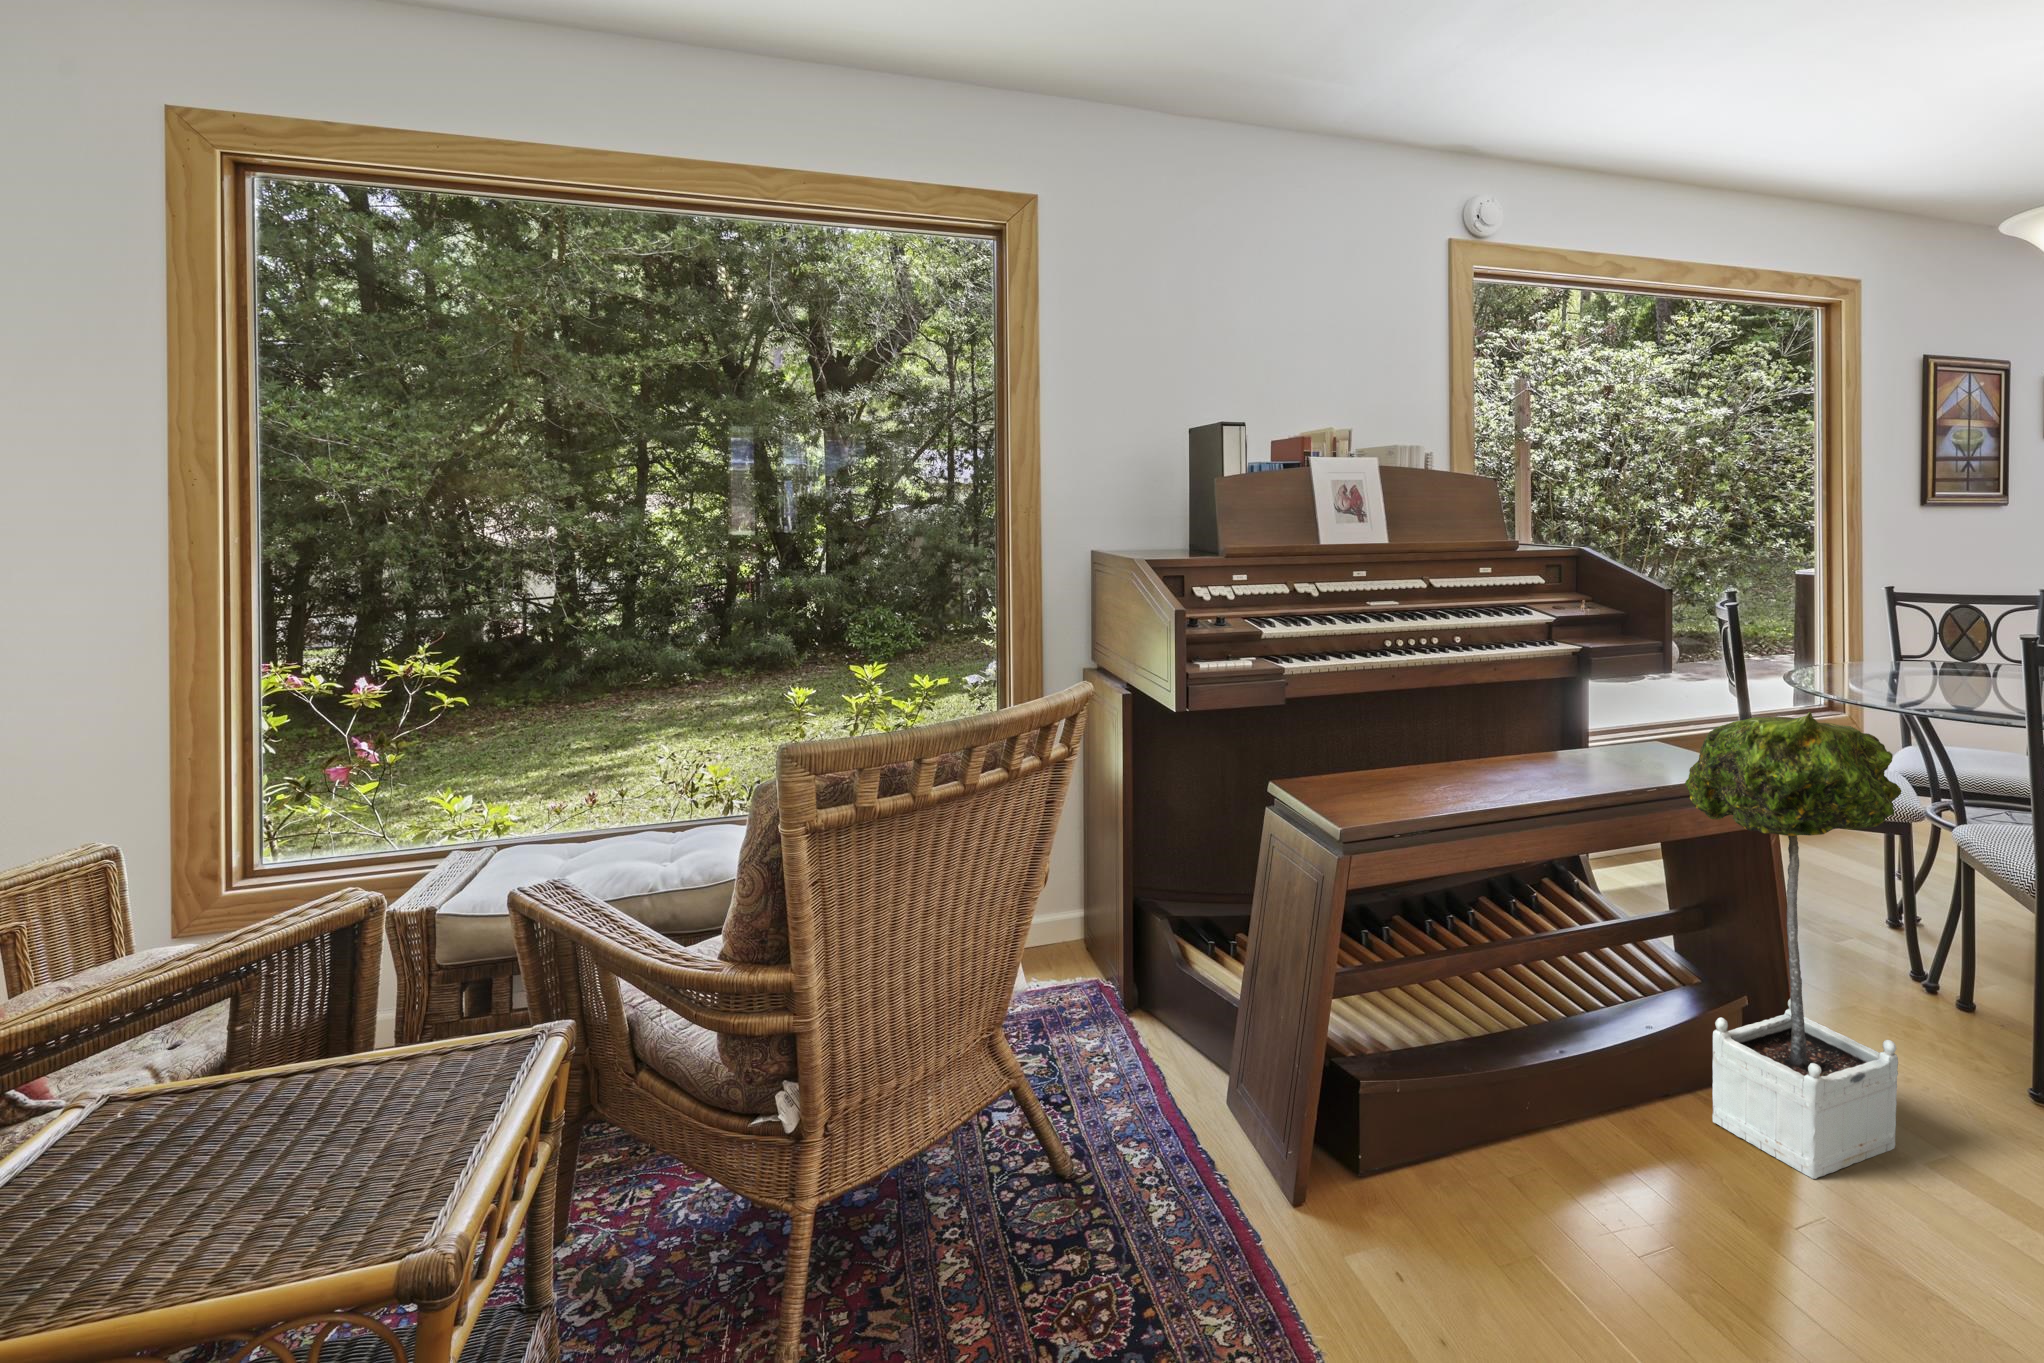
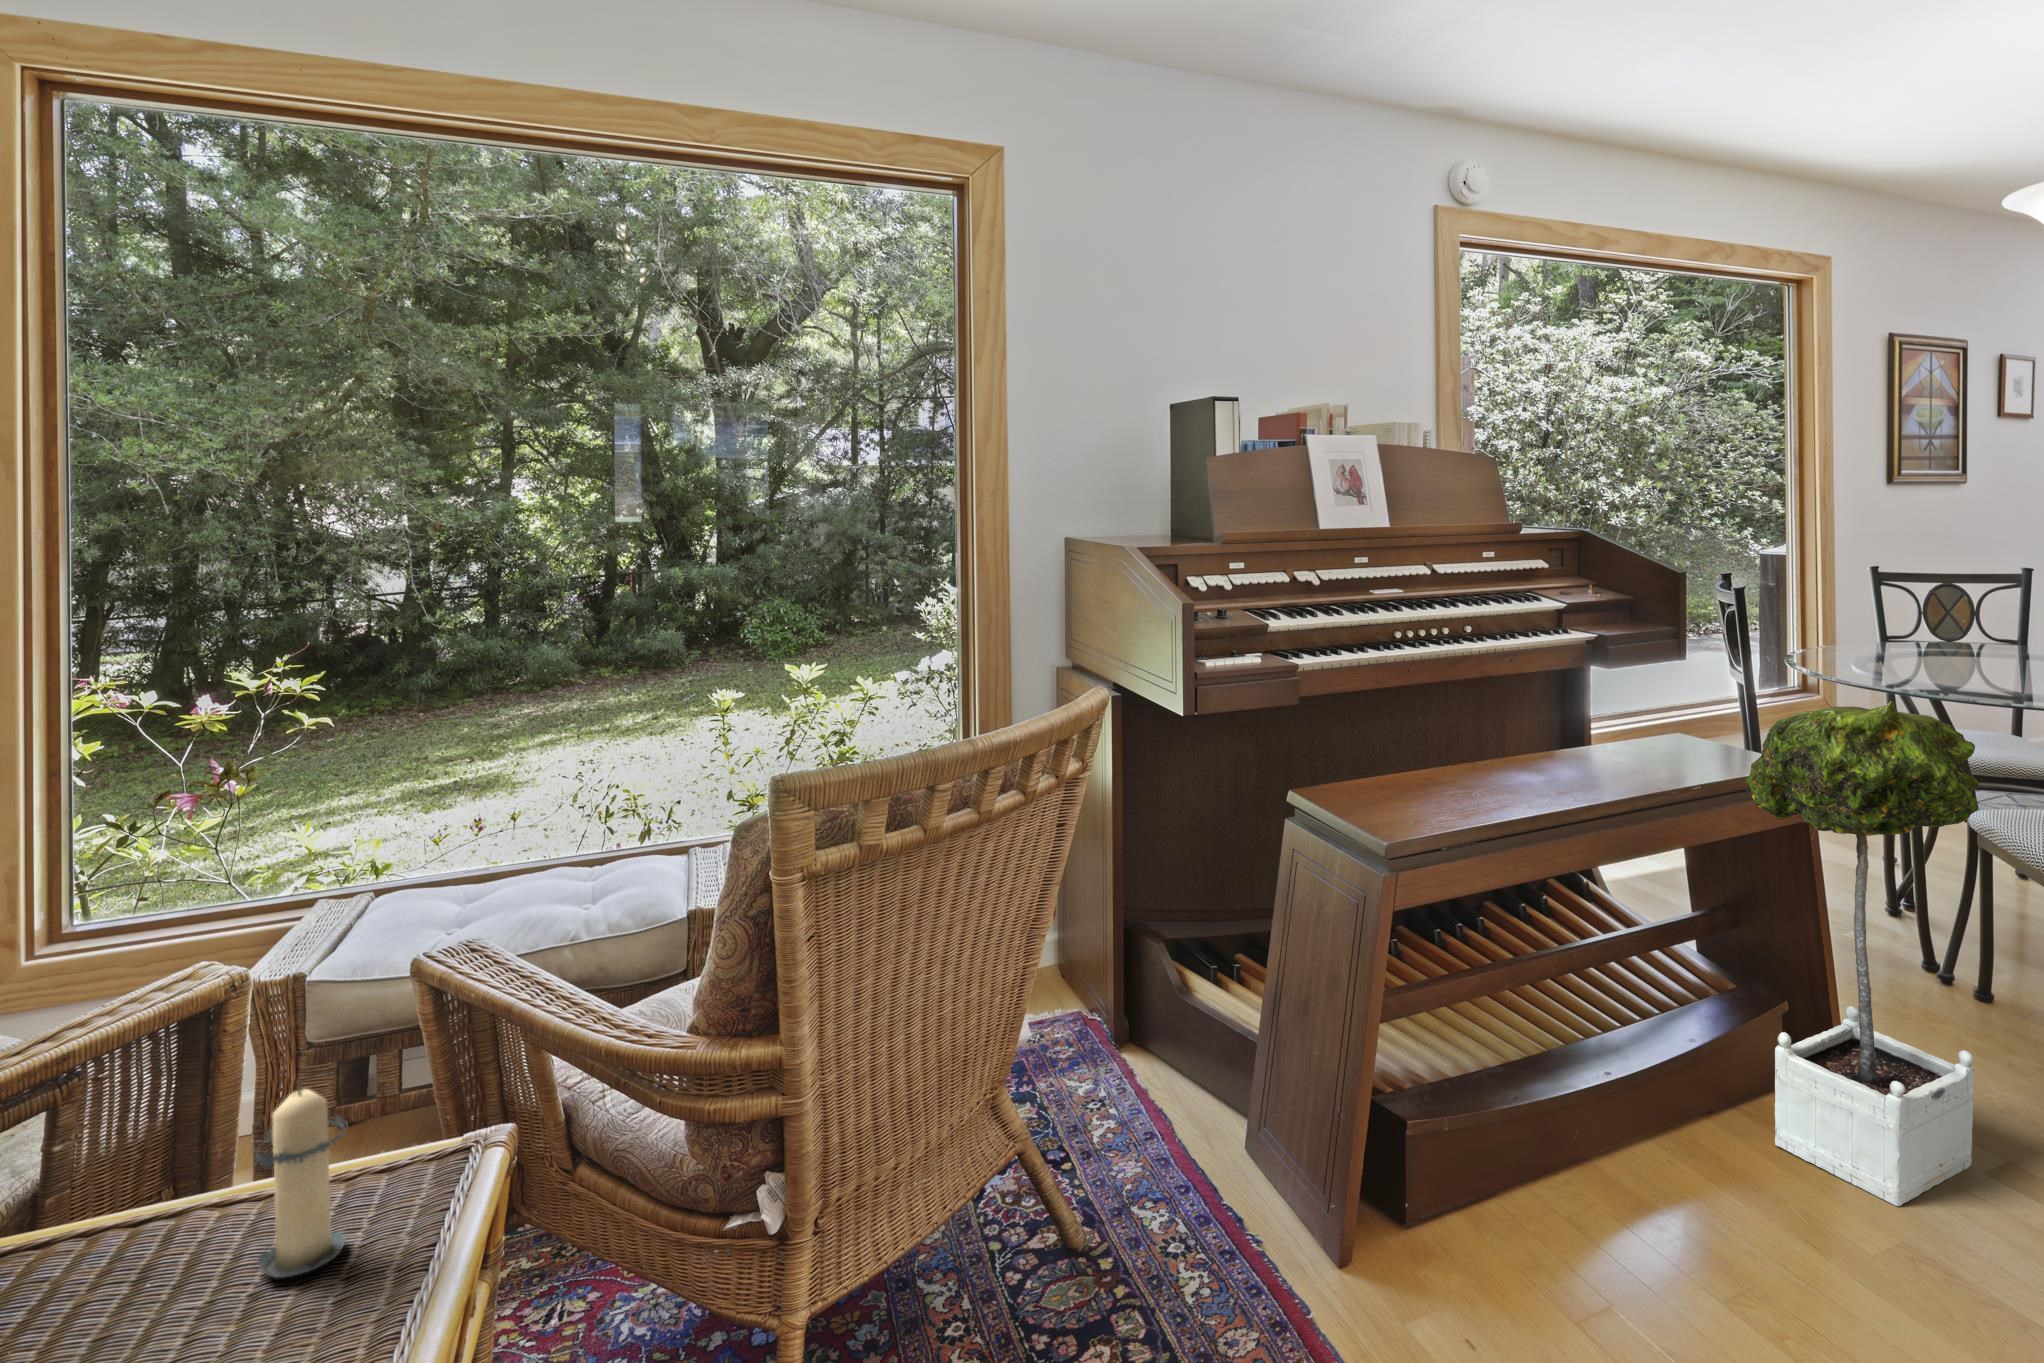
candle: none [376,962,459,1111] -> present [253,1080,348,1278]

